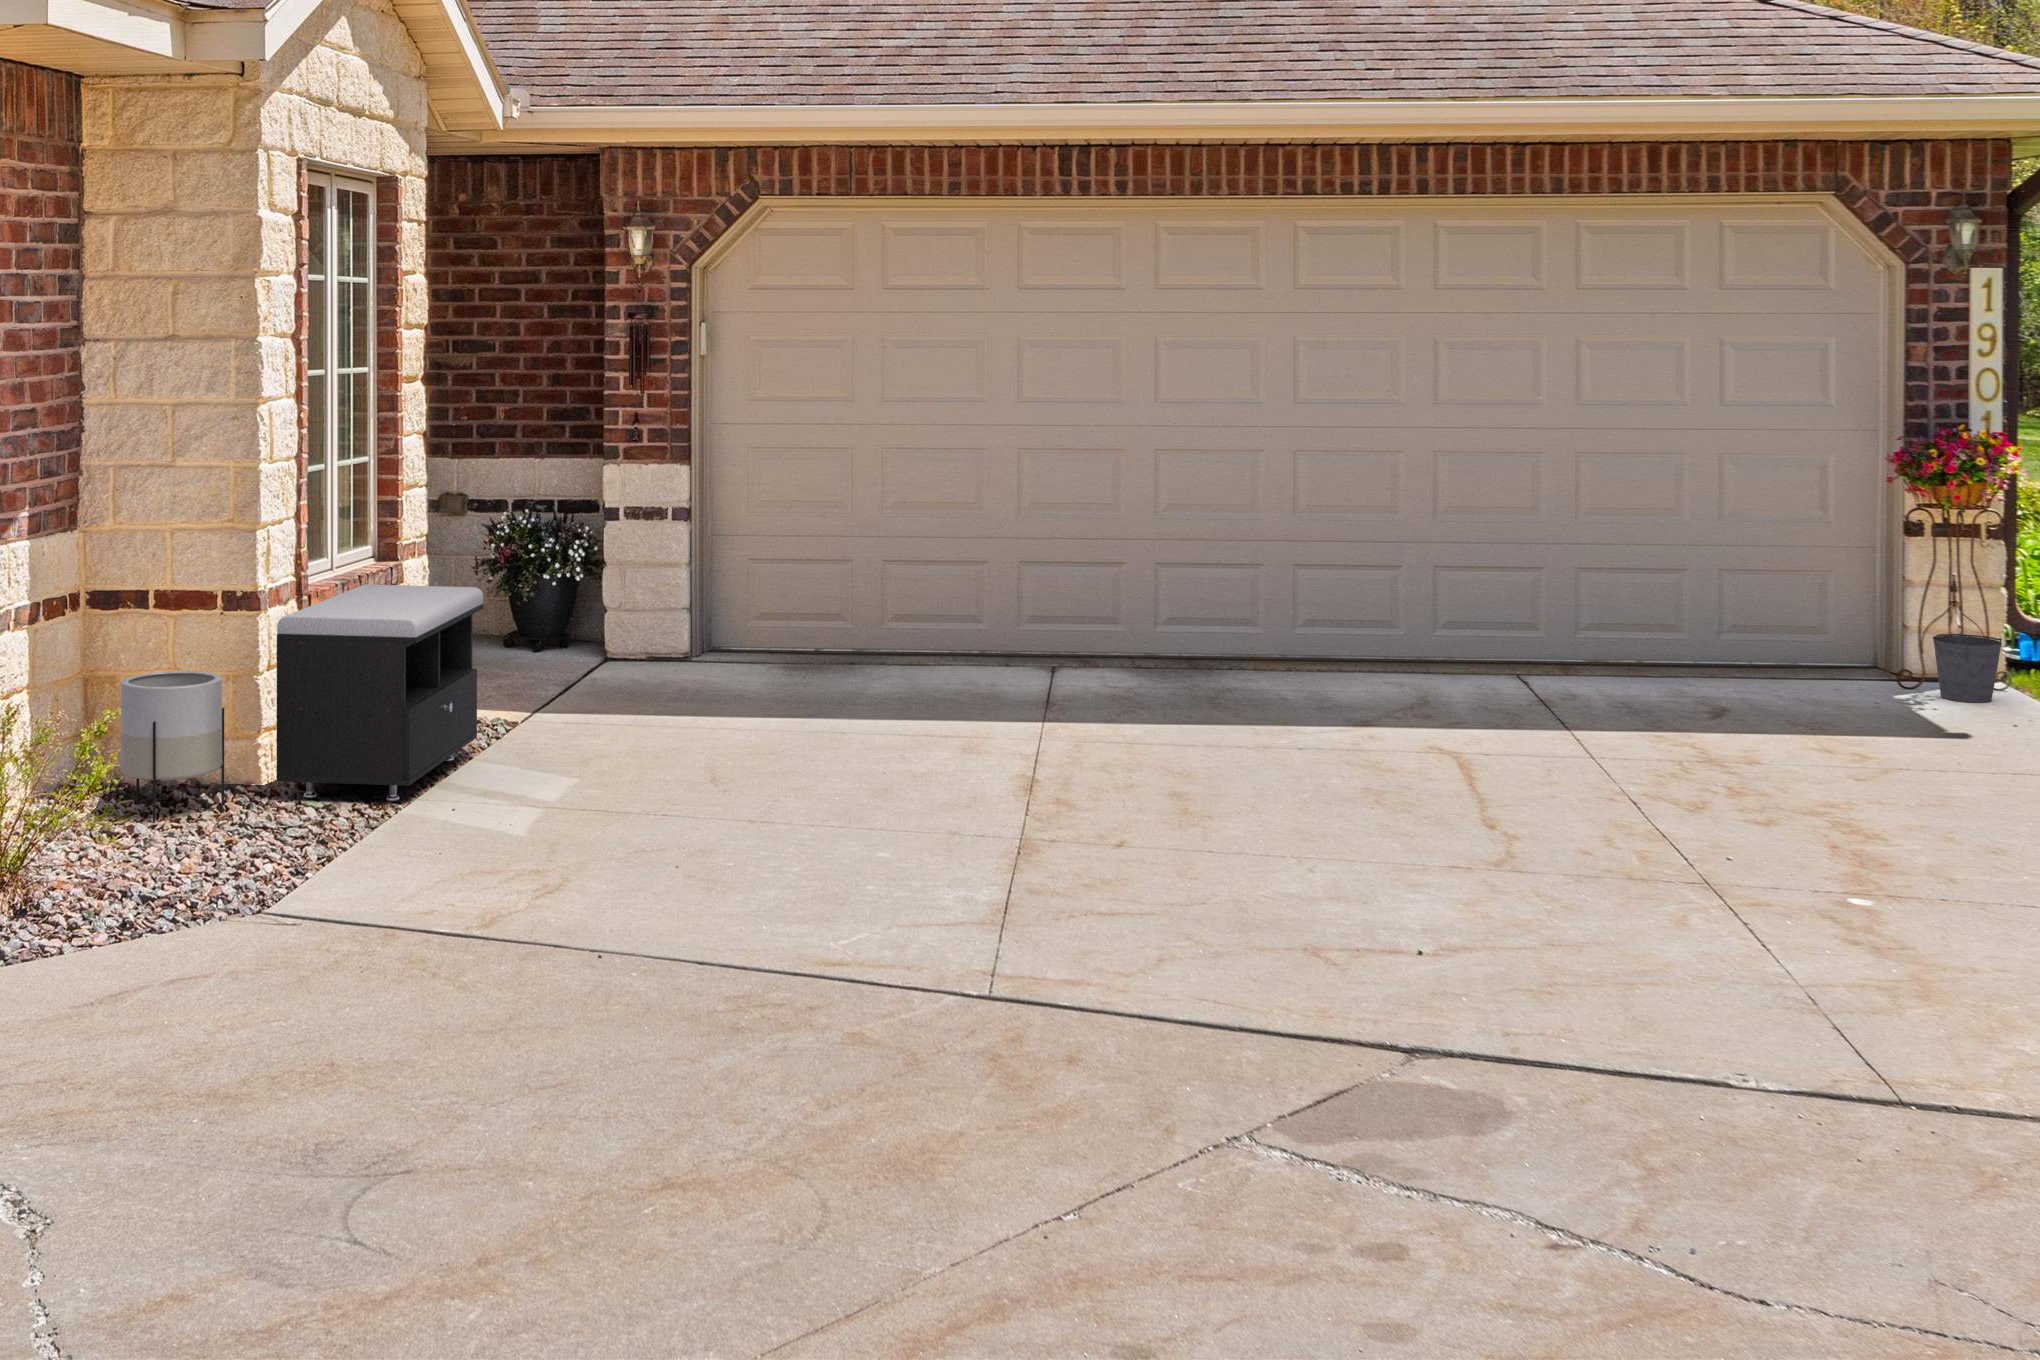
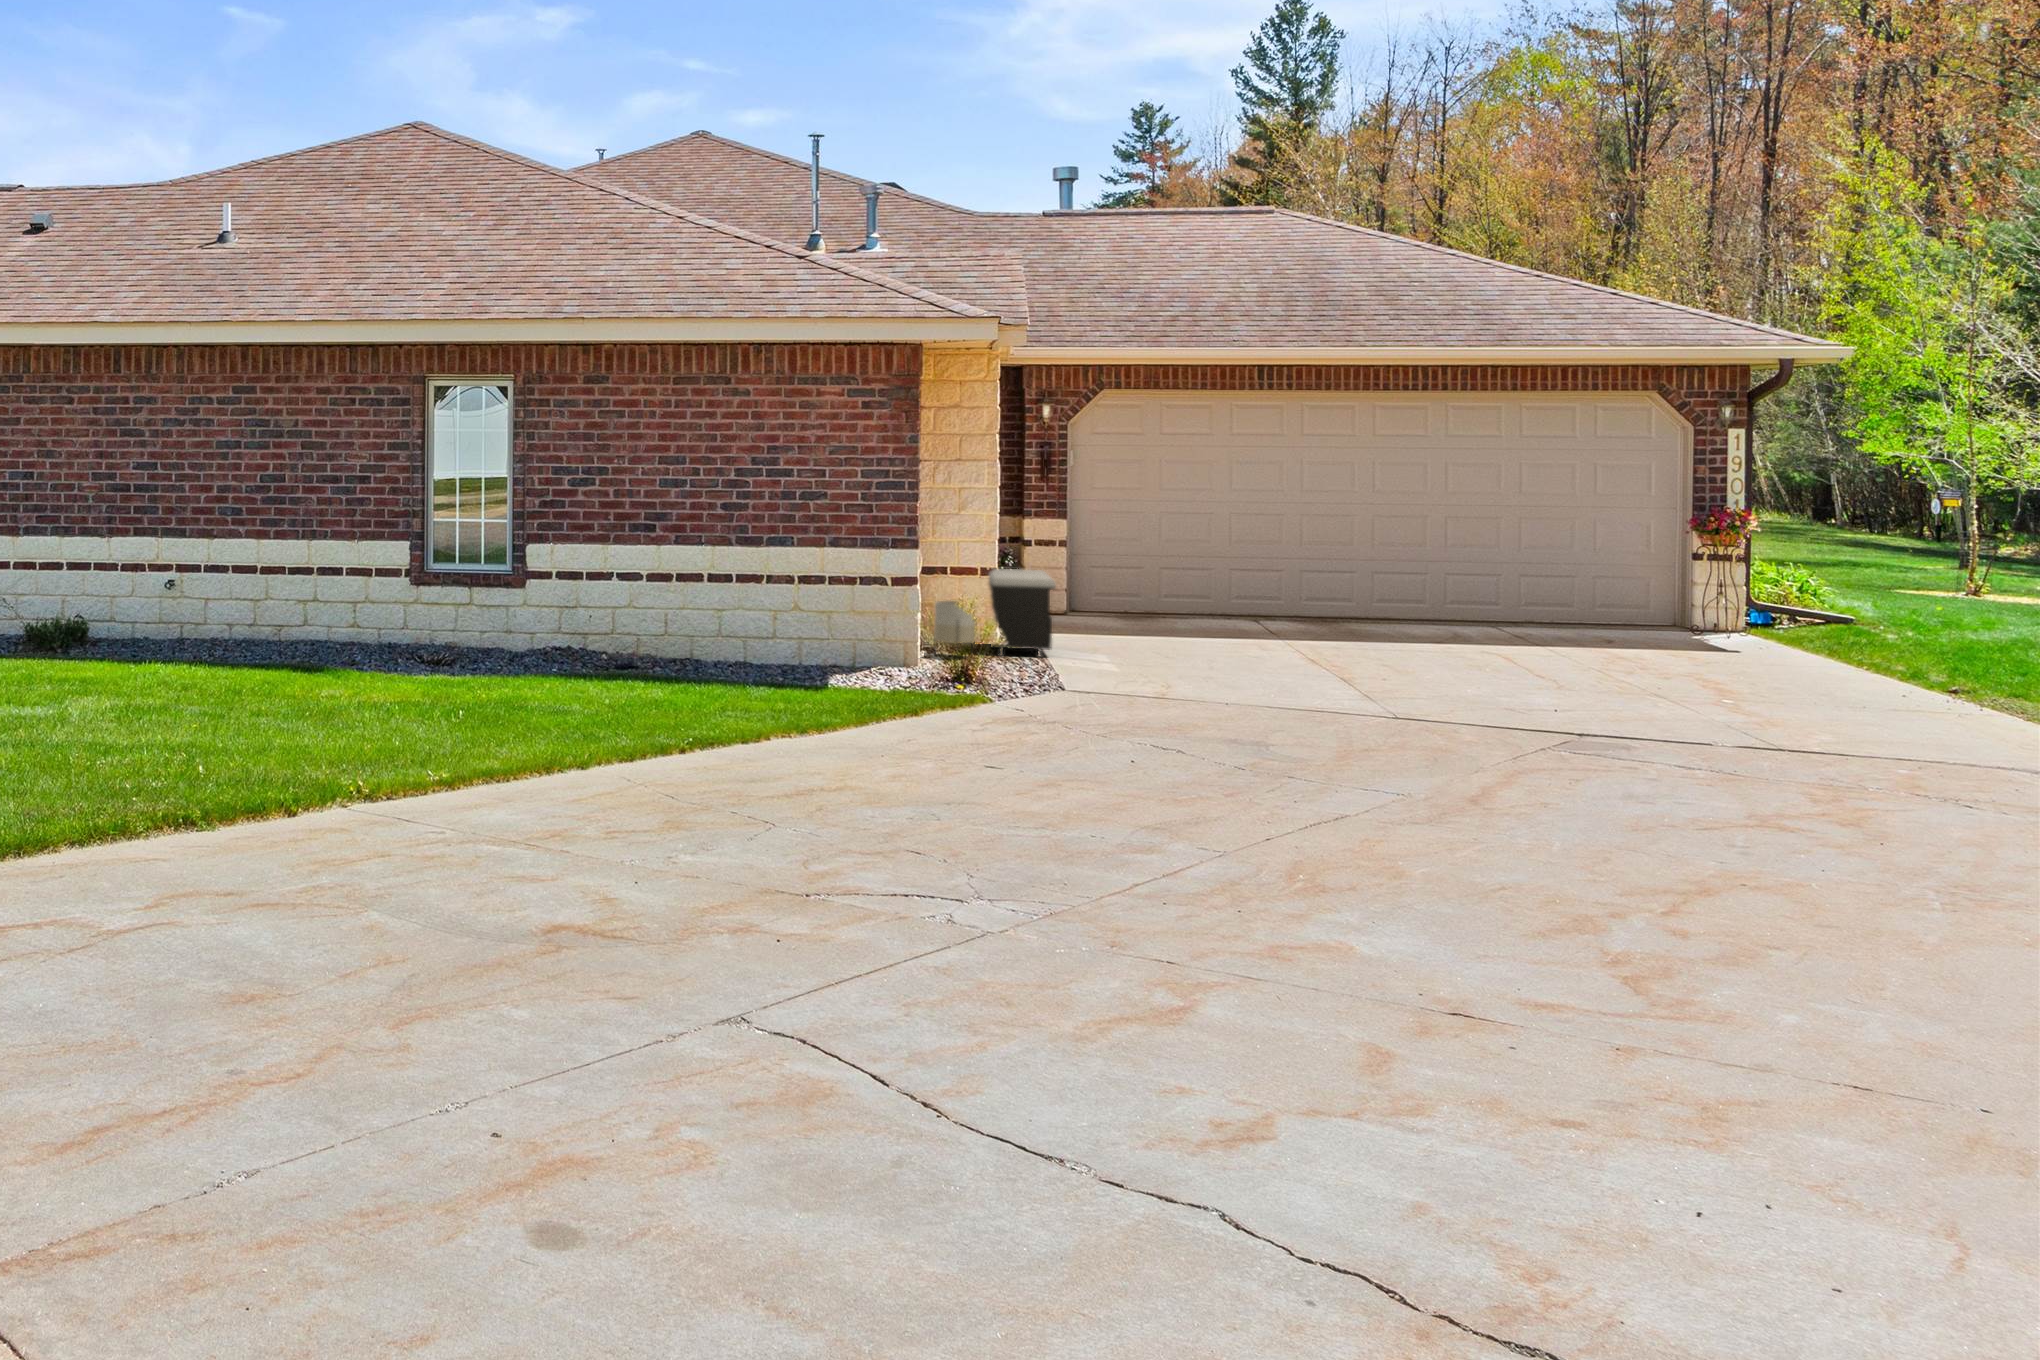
bucket: present [1933,634,2002,703] -> none [1711,609,1748,642]

